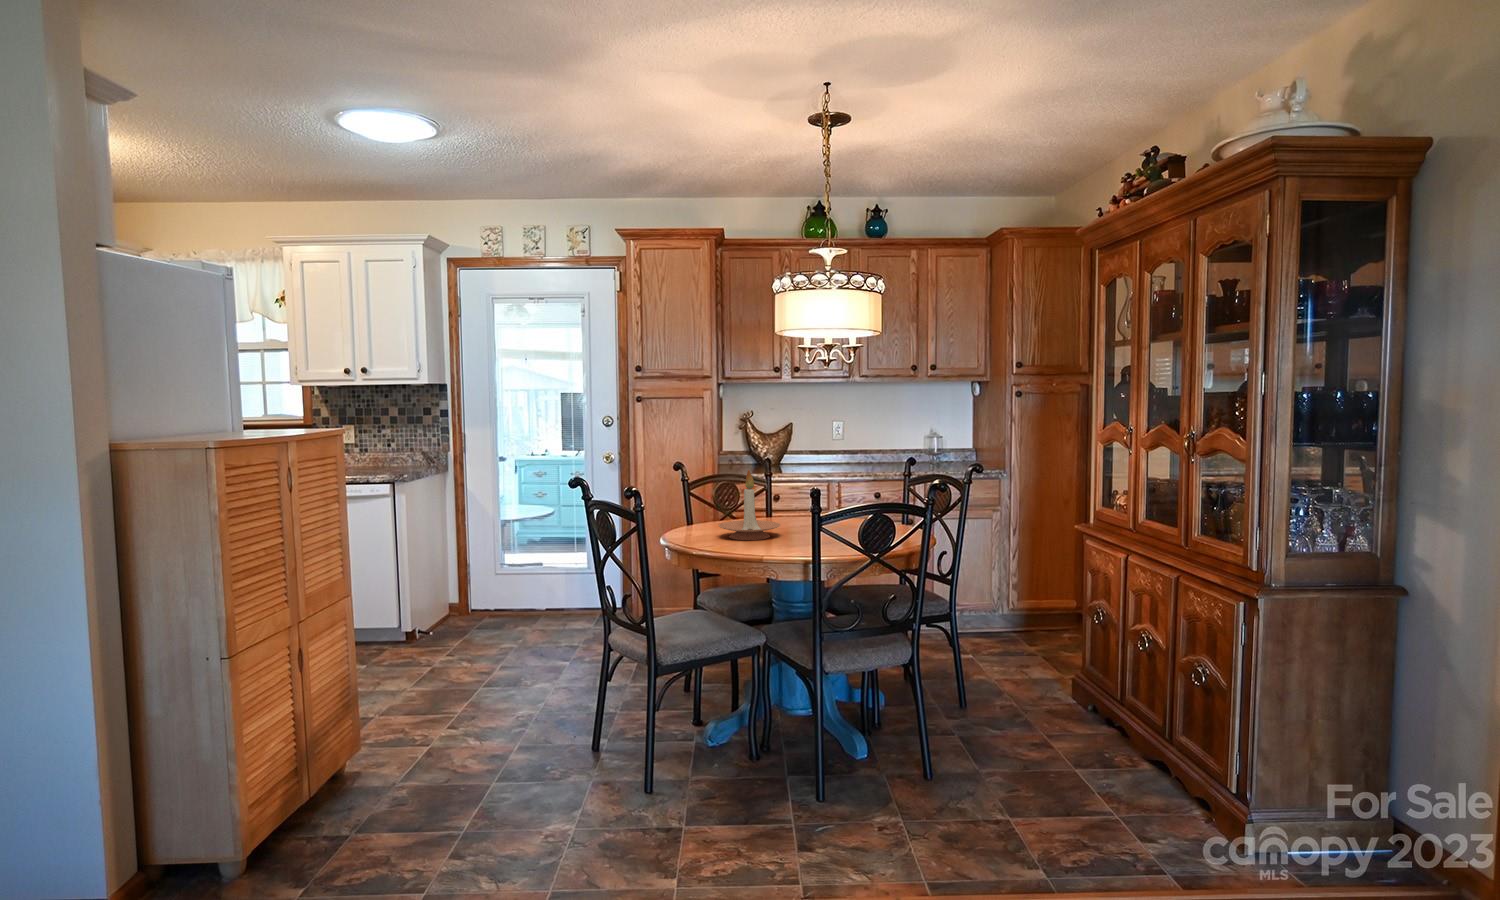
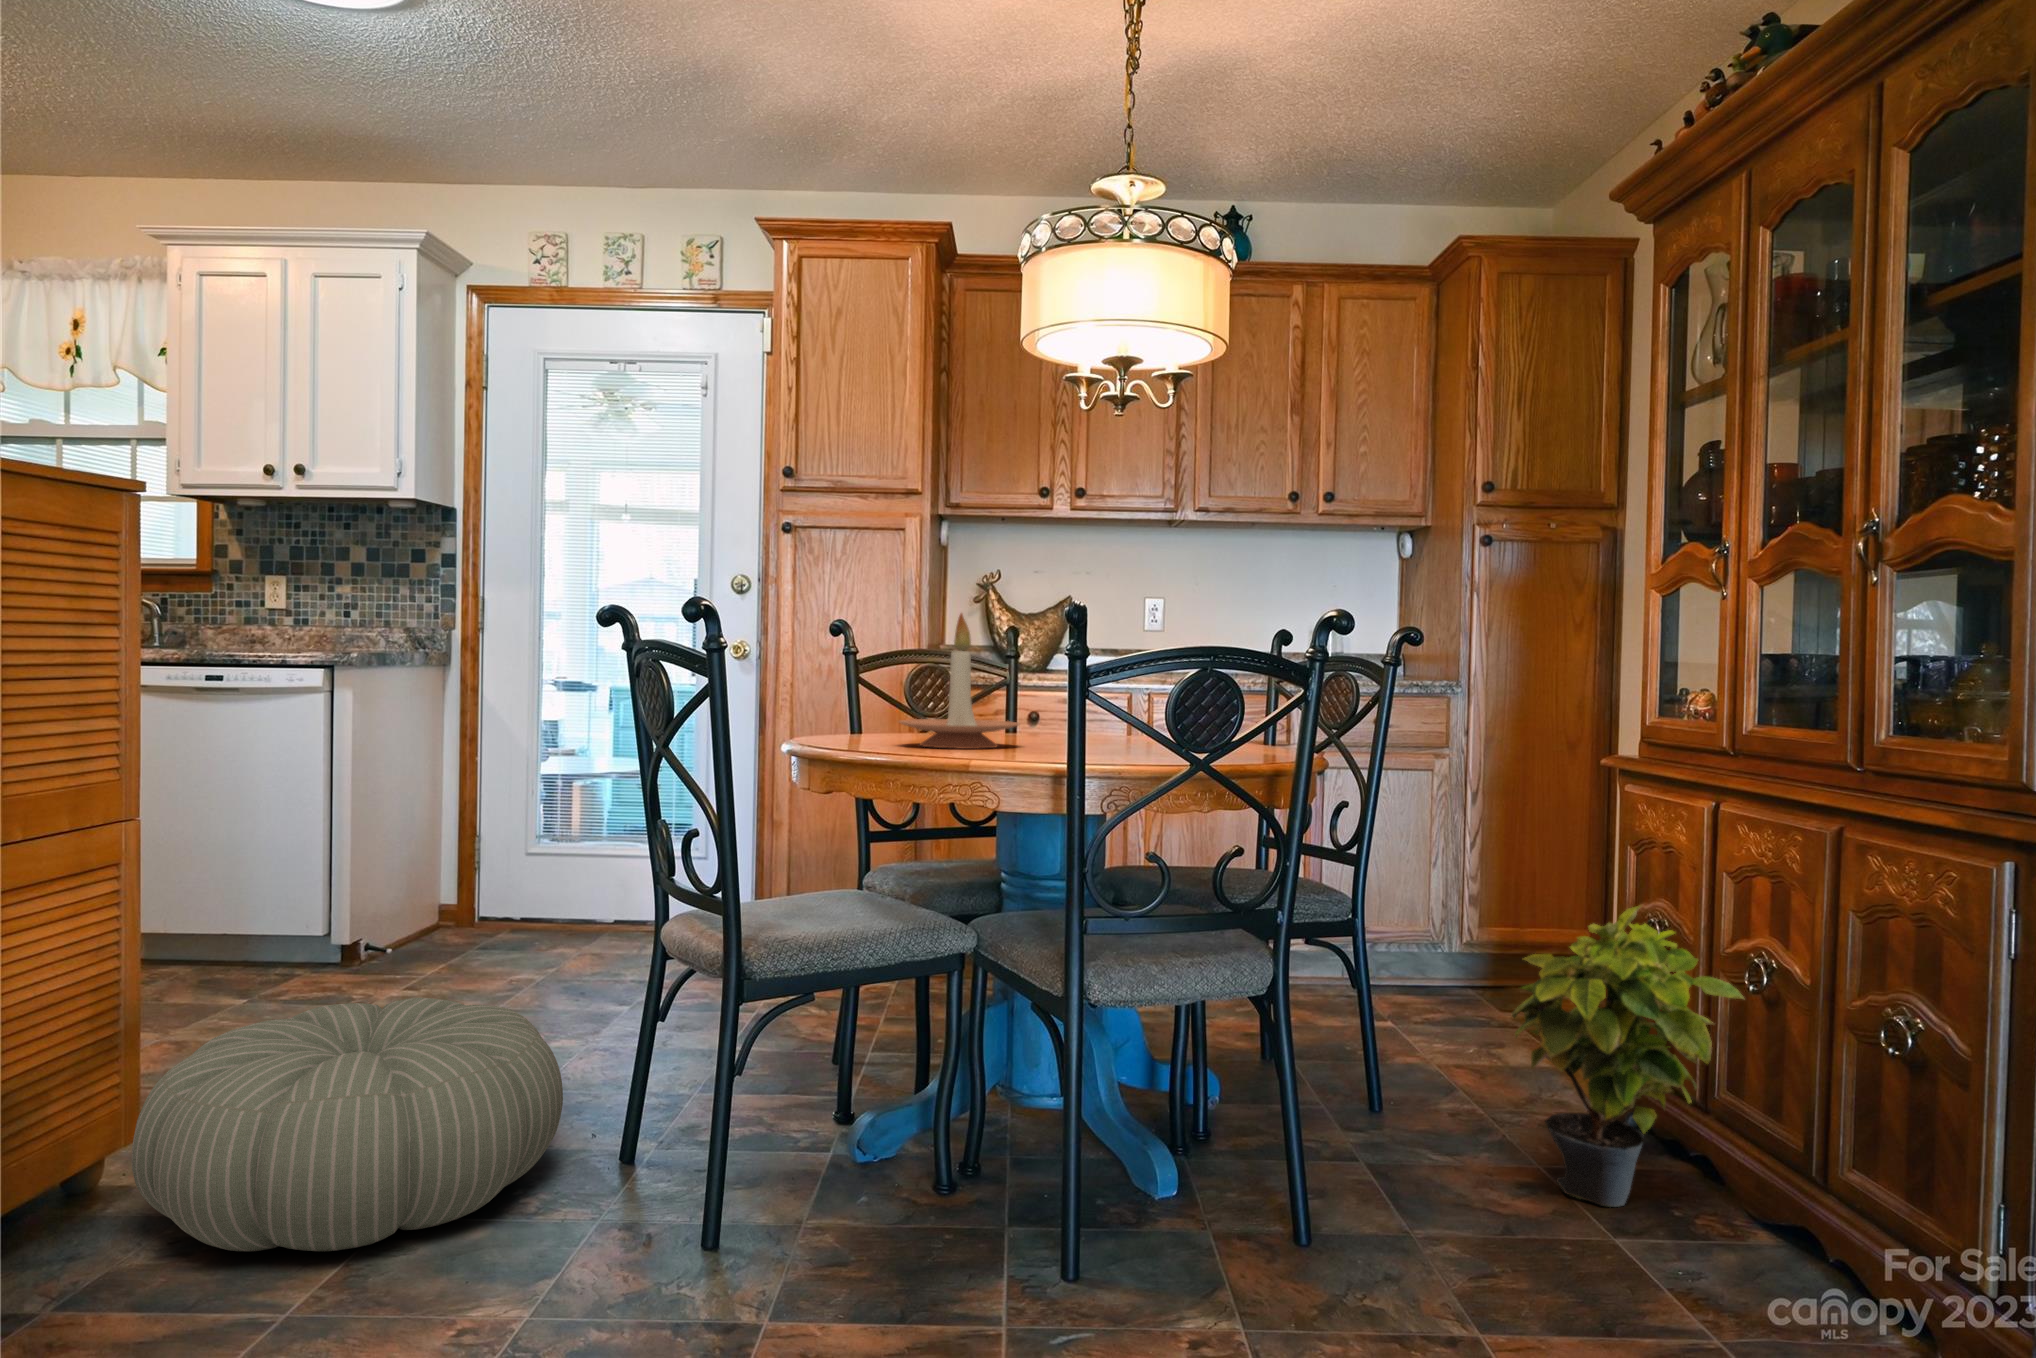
potted plant: none [1027,611,1136,756] -> present [1512,906,1744,1207]
pouf: none [374,673,566,800] -> present [132,998,563,1251]

